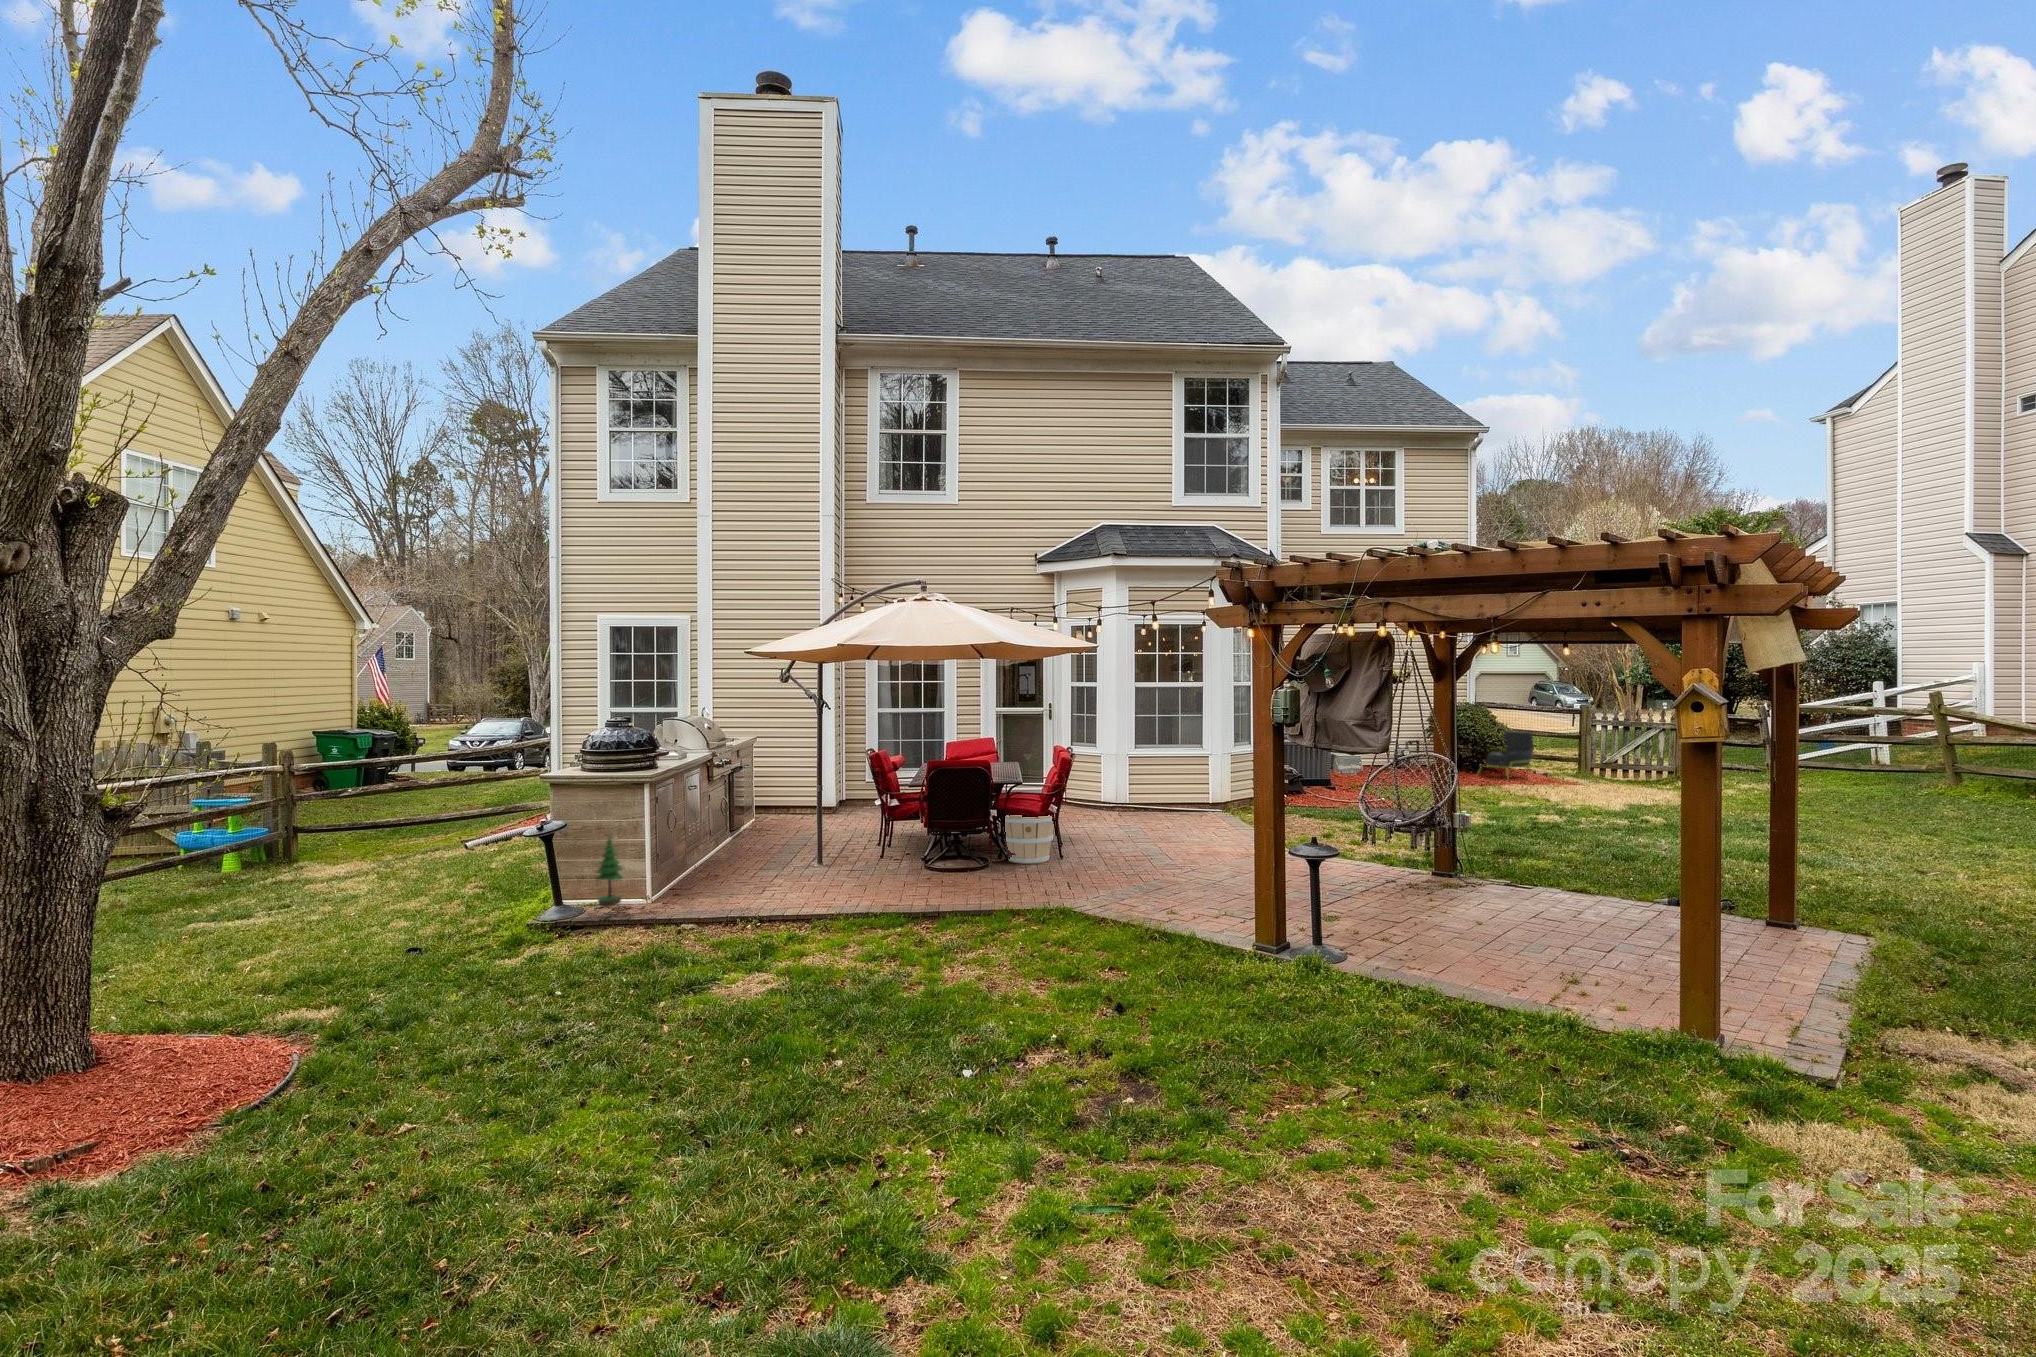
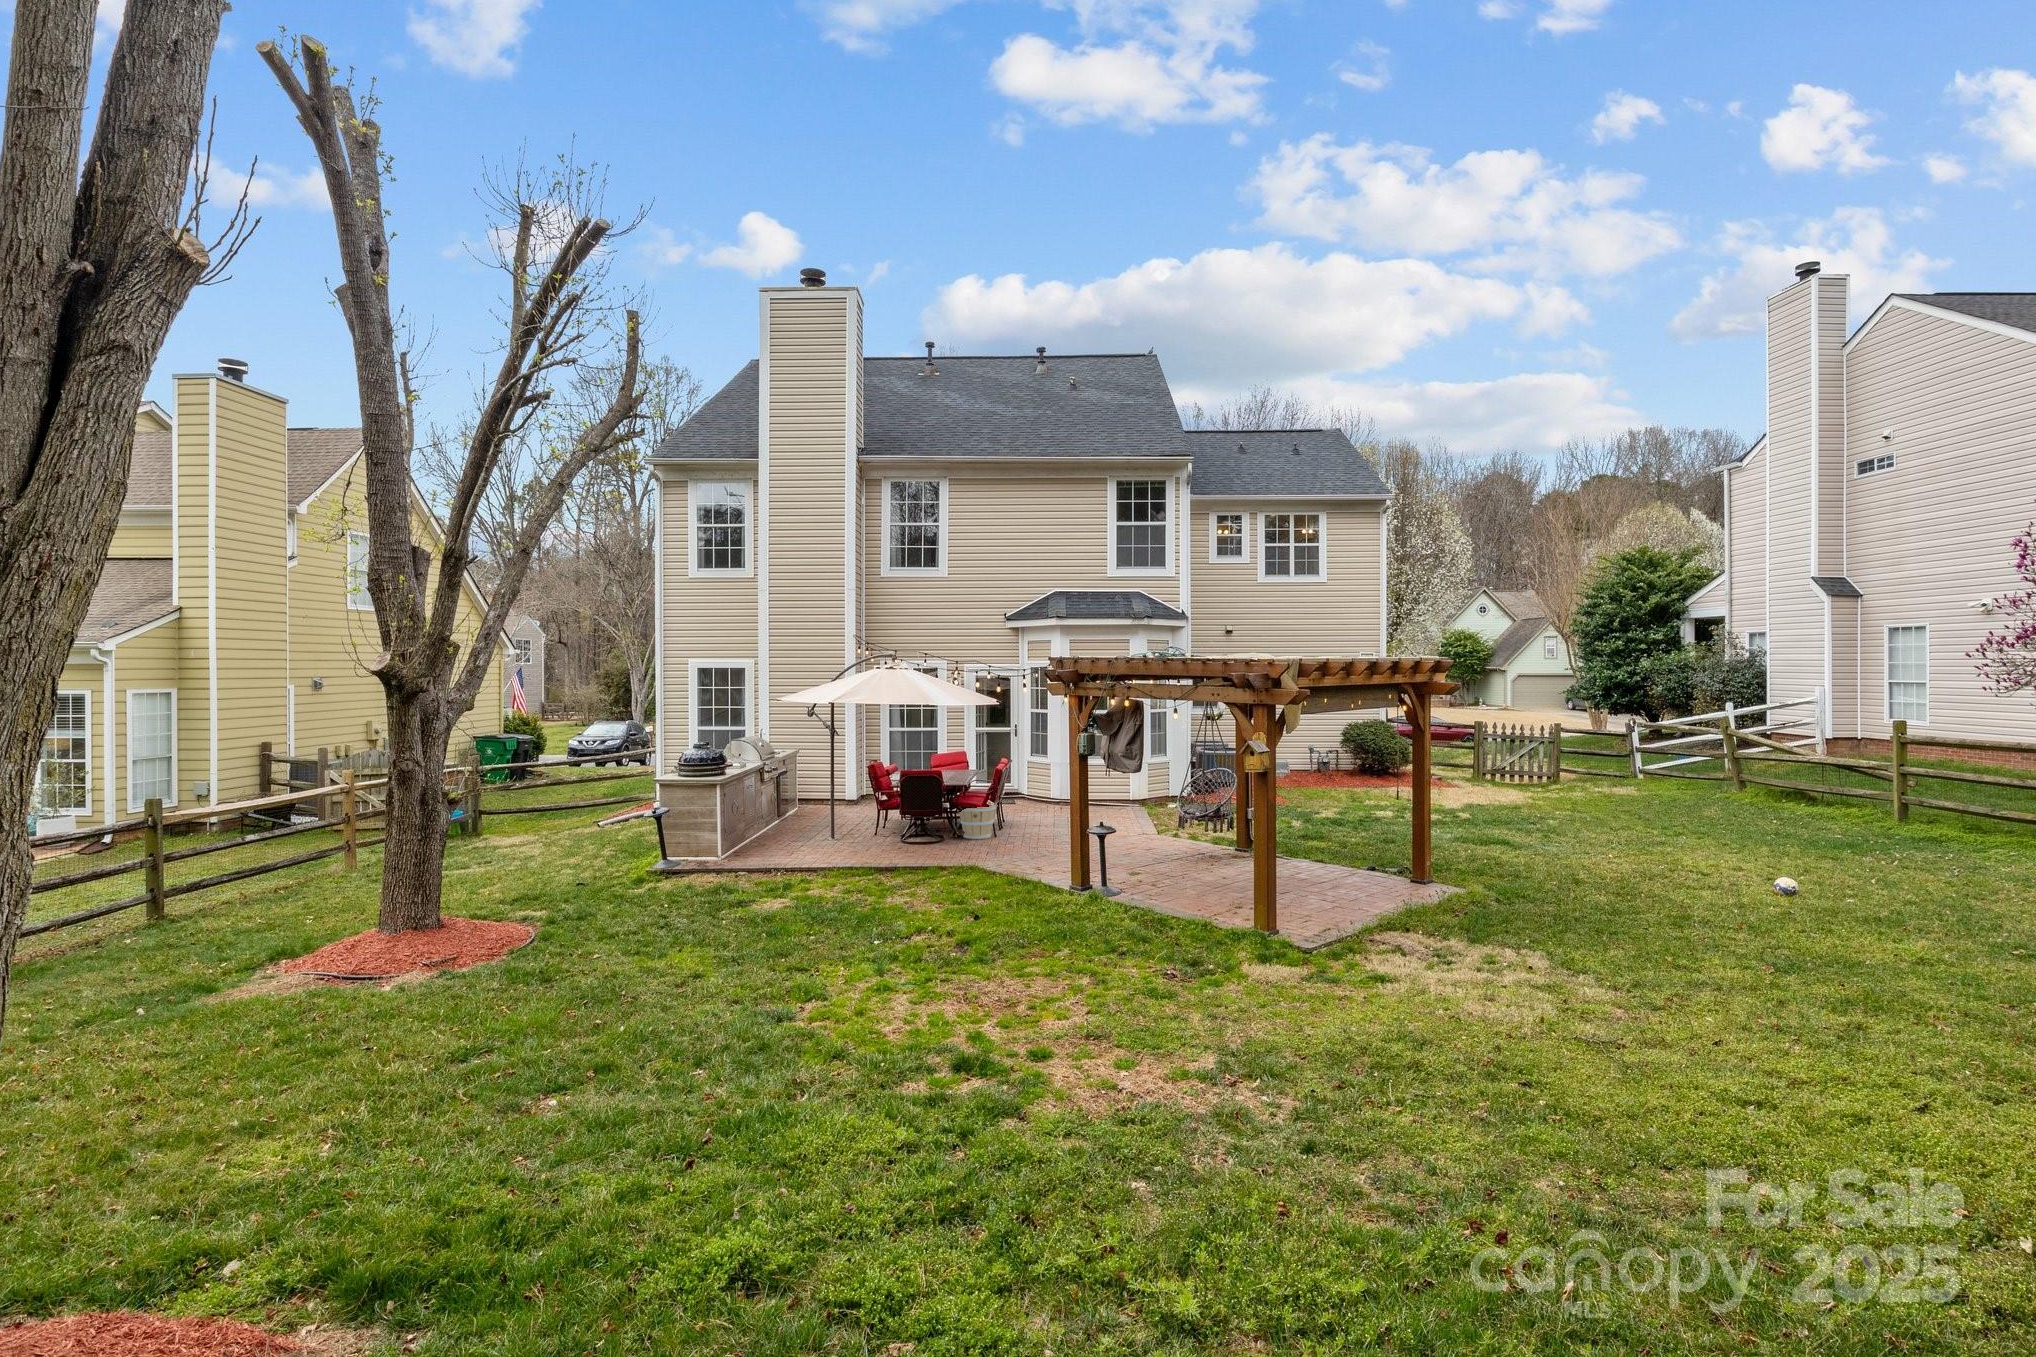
armchair: present [1480,731,1534,774] -> none [1358,744,1403,782]
potted tree: present [596,838,623,917] -> none [686,817,705,868]

